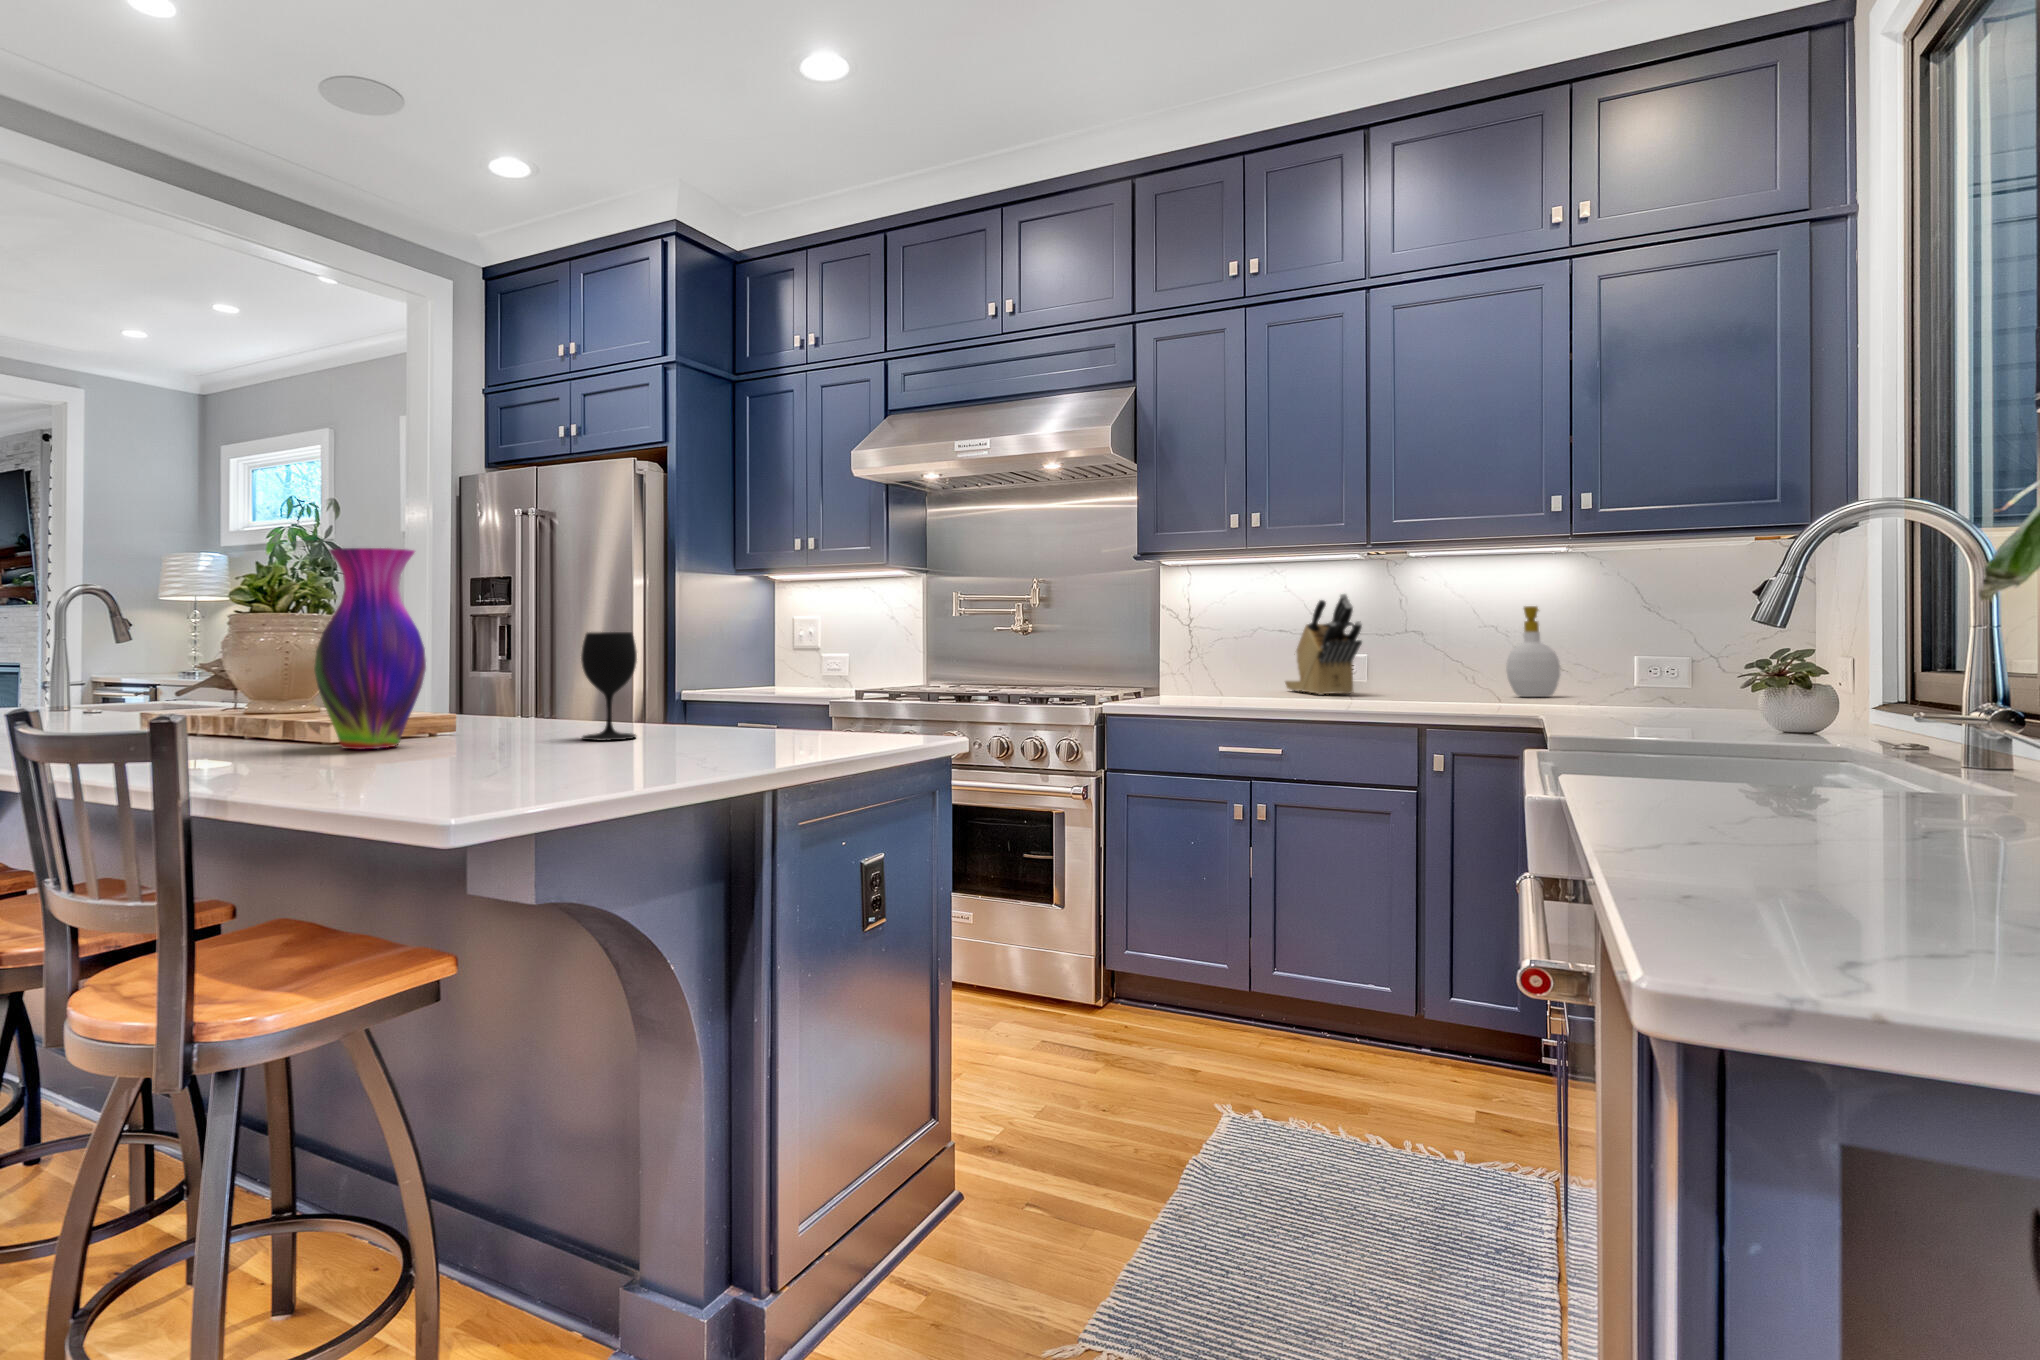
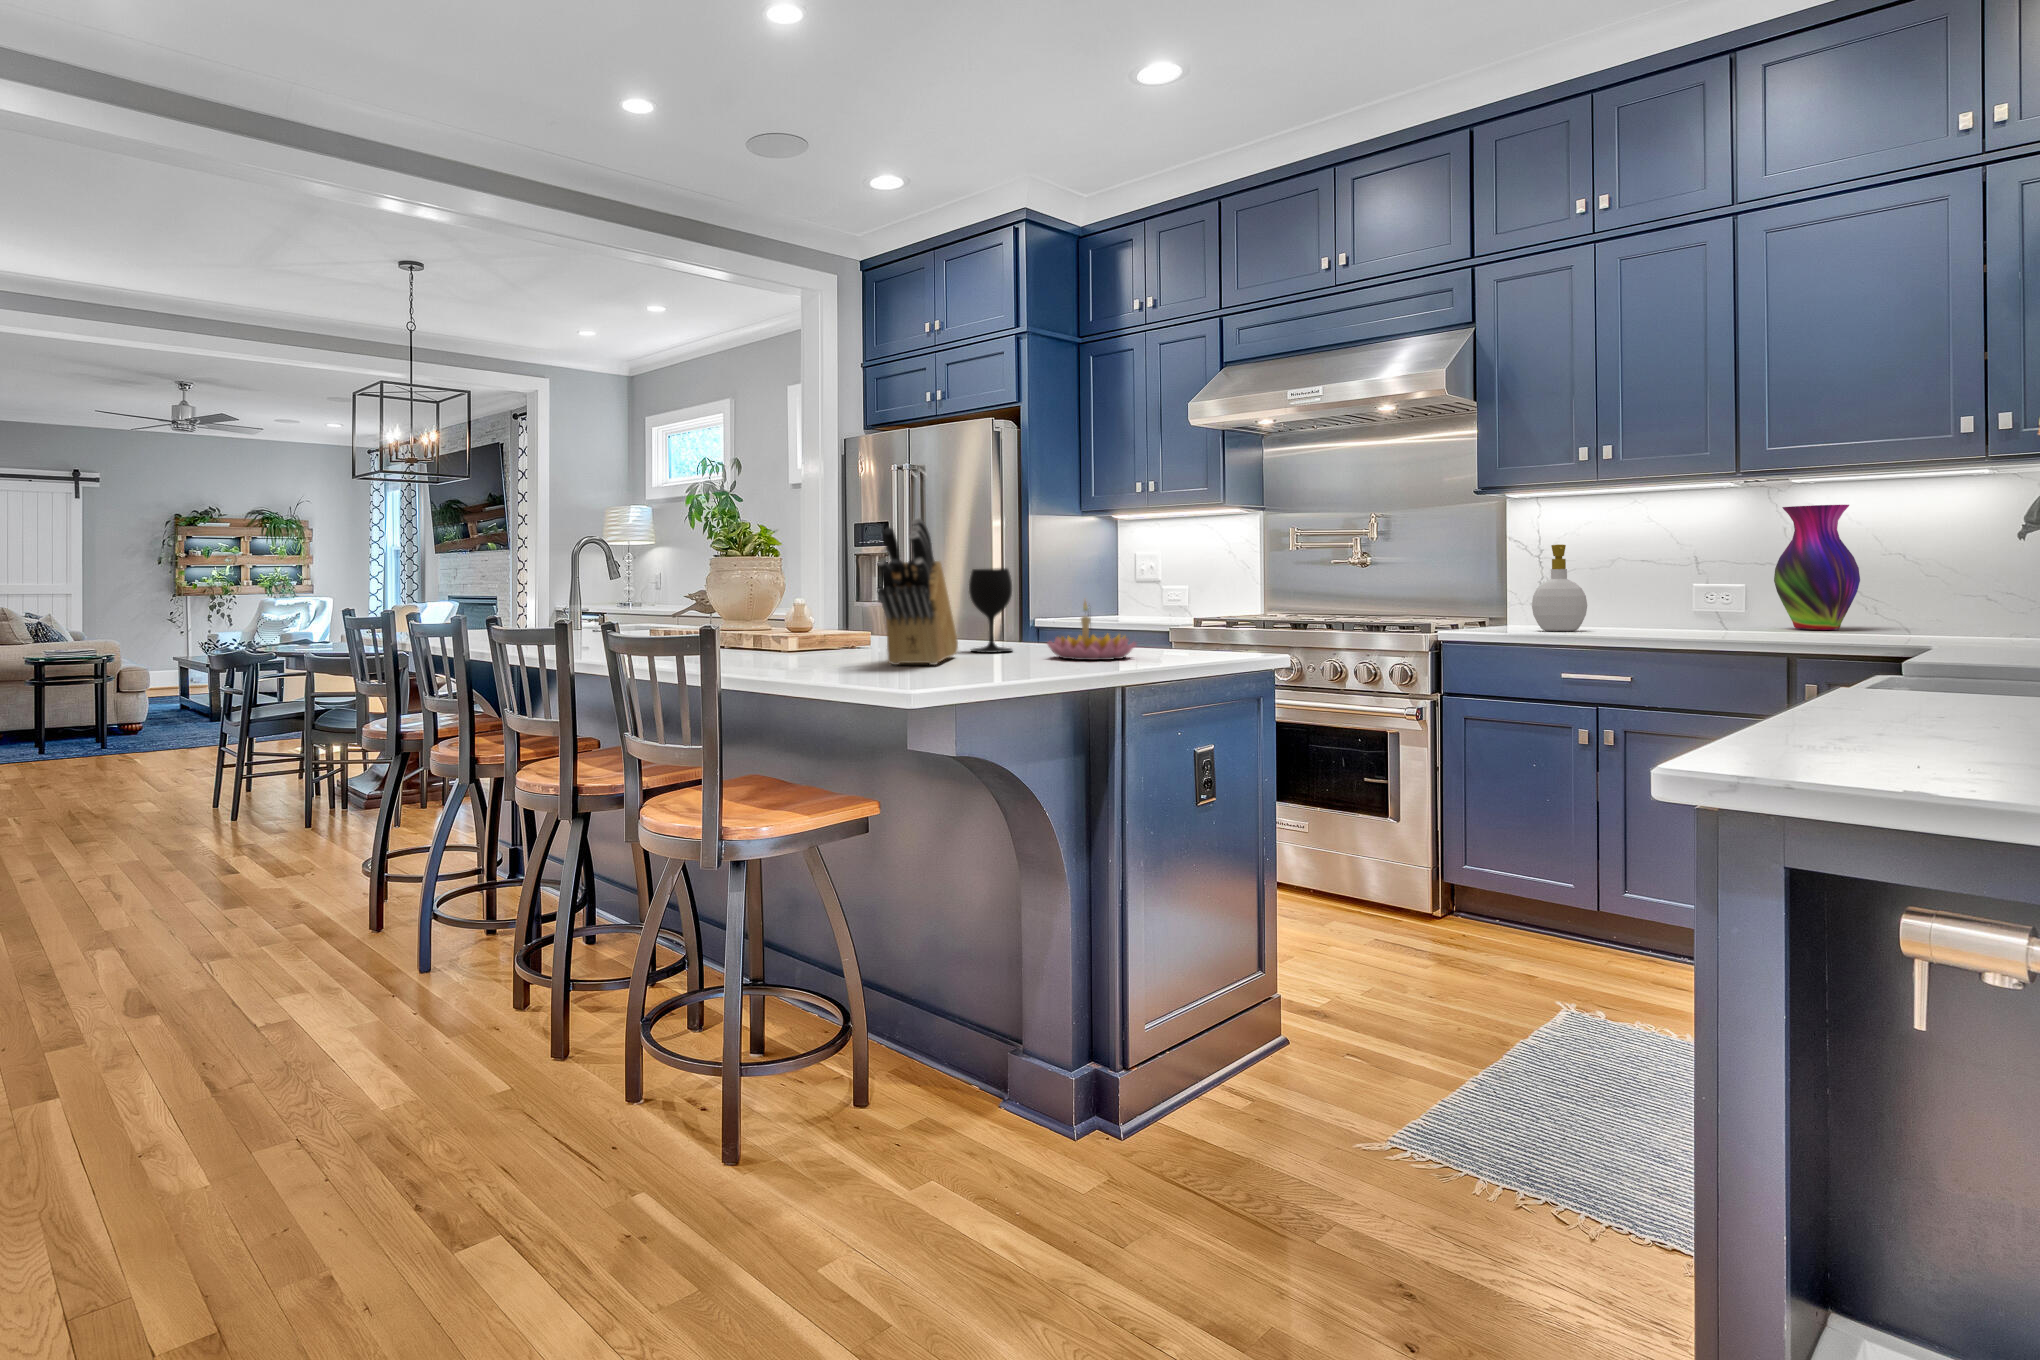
vase: present [314,548,426,749] -> present [1774,505,1860,630]
knife block: present [1285,594,1362,695] -> present [877,518,958,665]
soap bottle: present [1506,606,1560,697] -> present [1532,544,1587,631]
candle holder: none [675,670,789,750] -> present [1047,602,1136,660]

